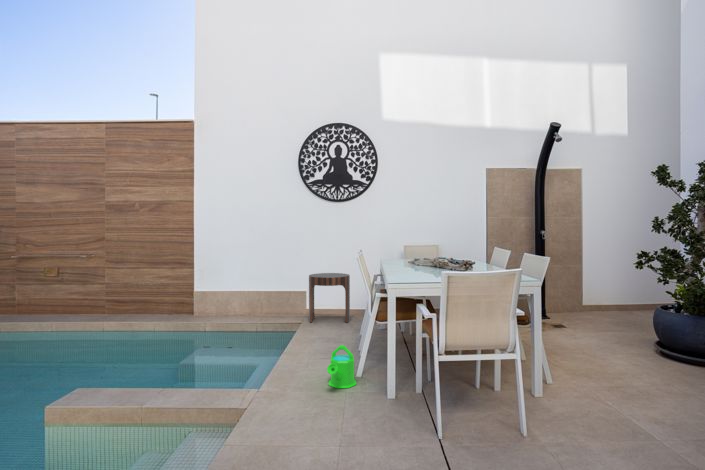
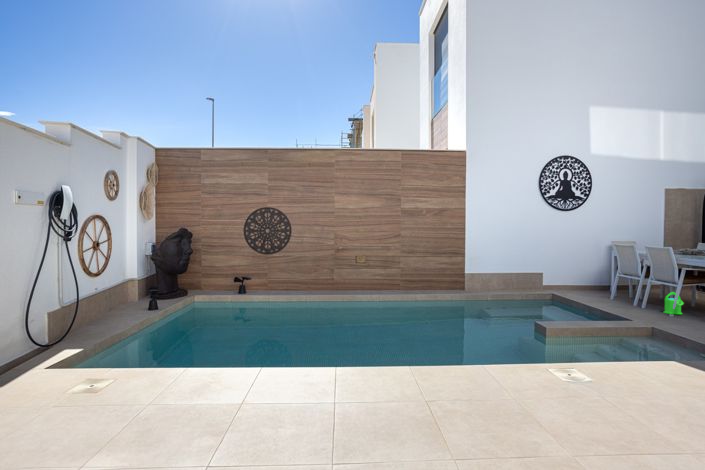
side table: present [309,273,350,323] -> none [553,260,585,293]

